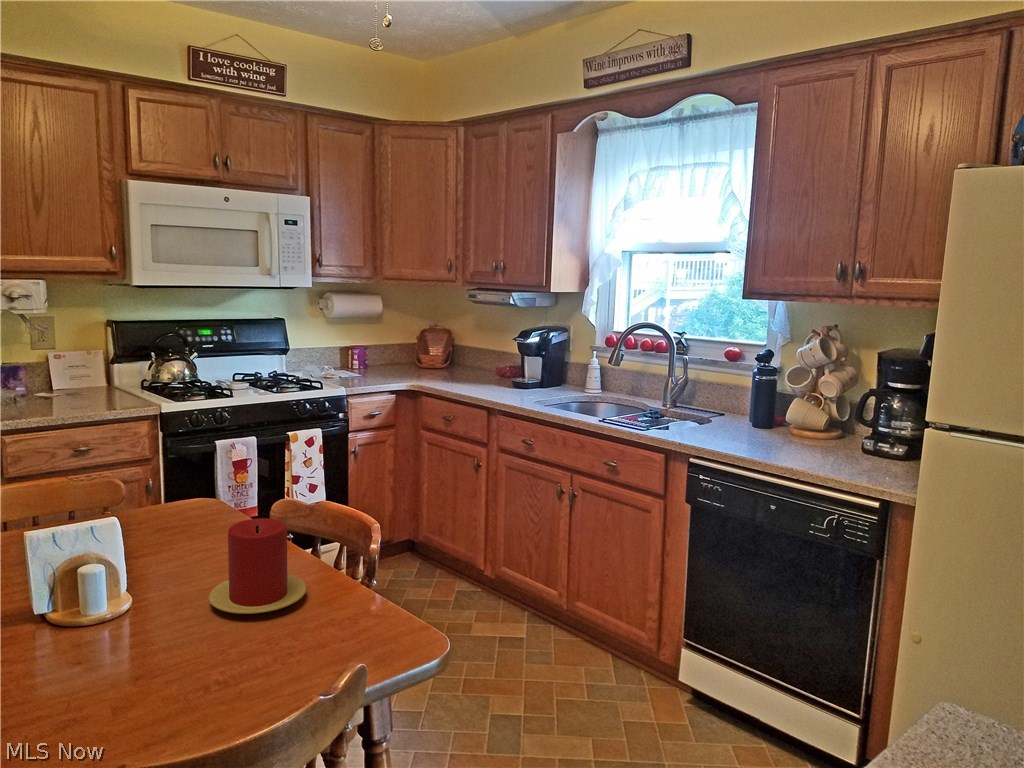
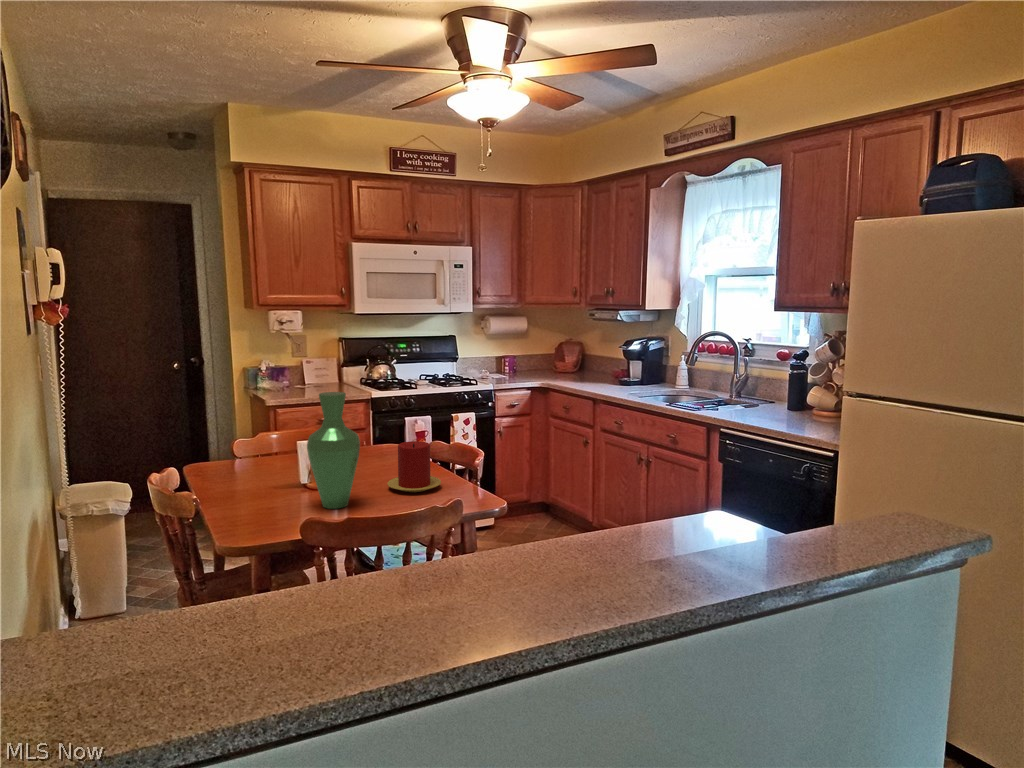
vase: none [43,449,158,677] -> present [307,392,360,509]

